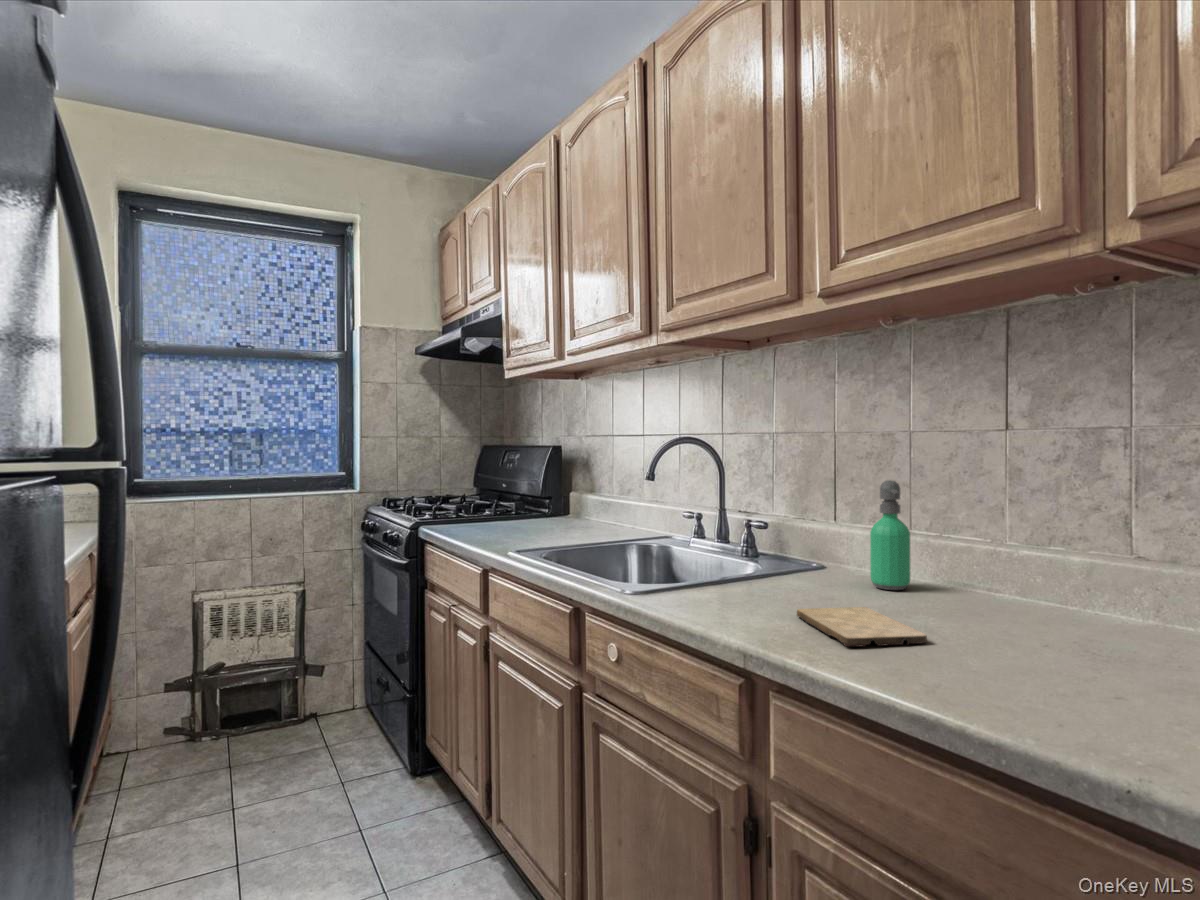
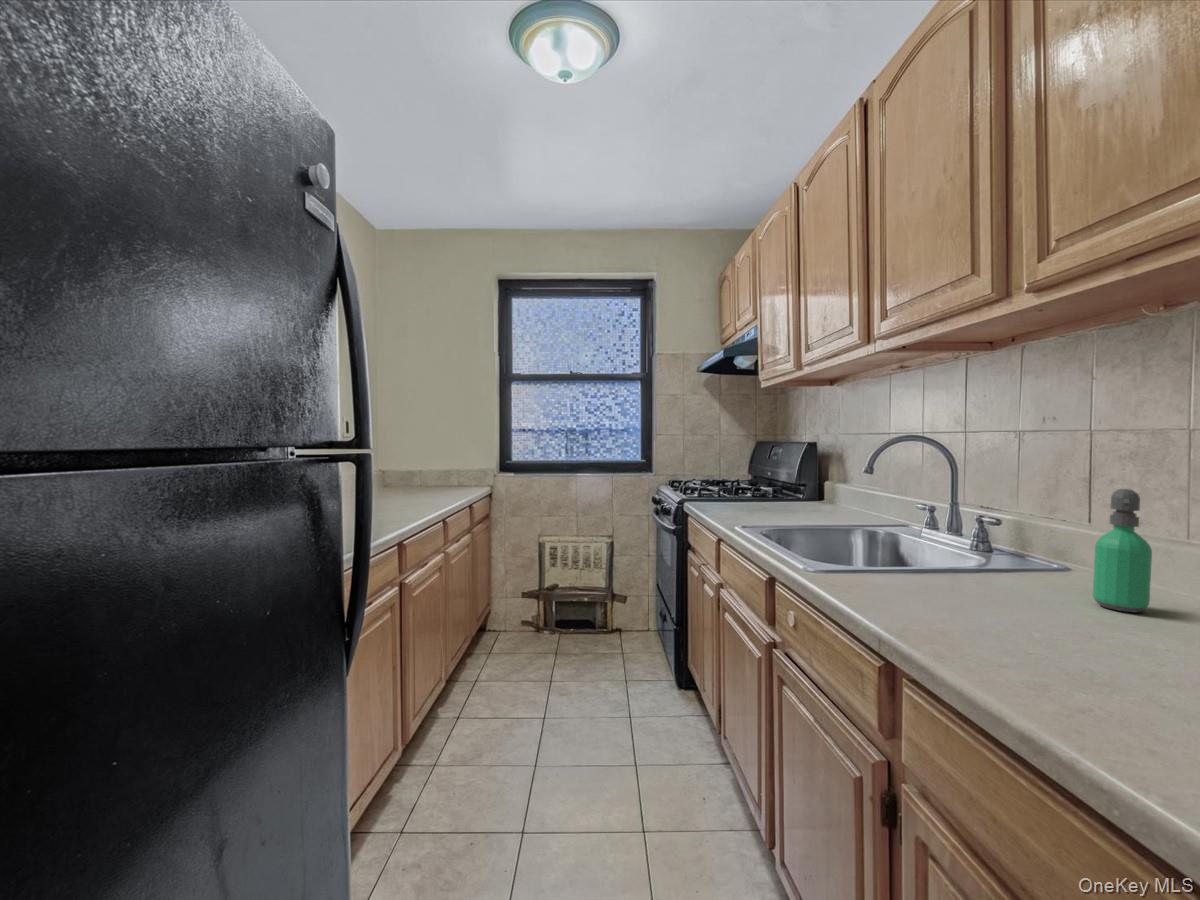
cutting board: present [797,607,927,646] -> none [966,608,1112,667]

